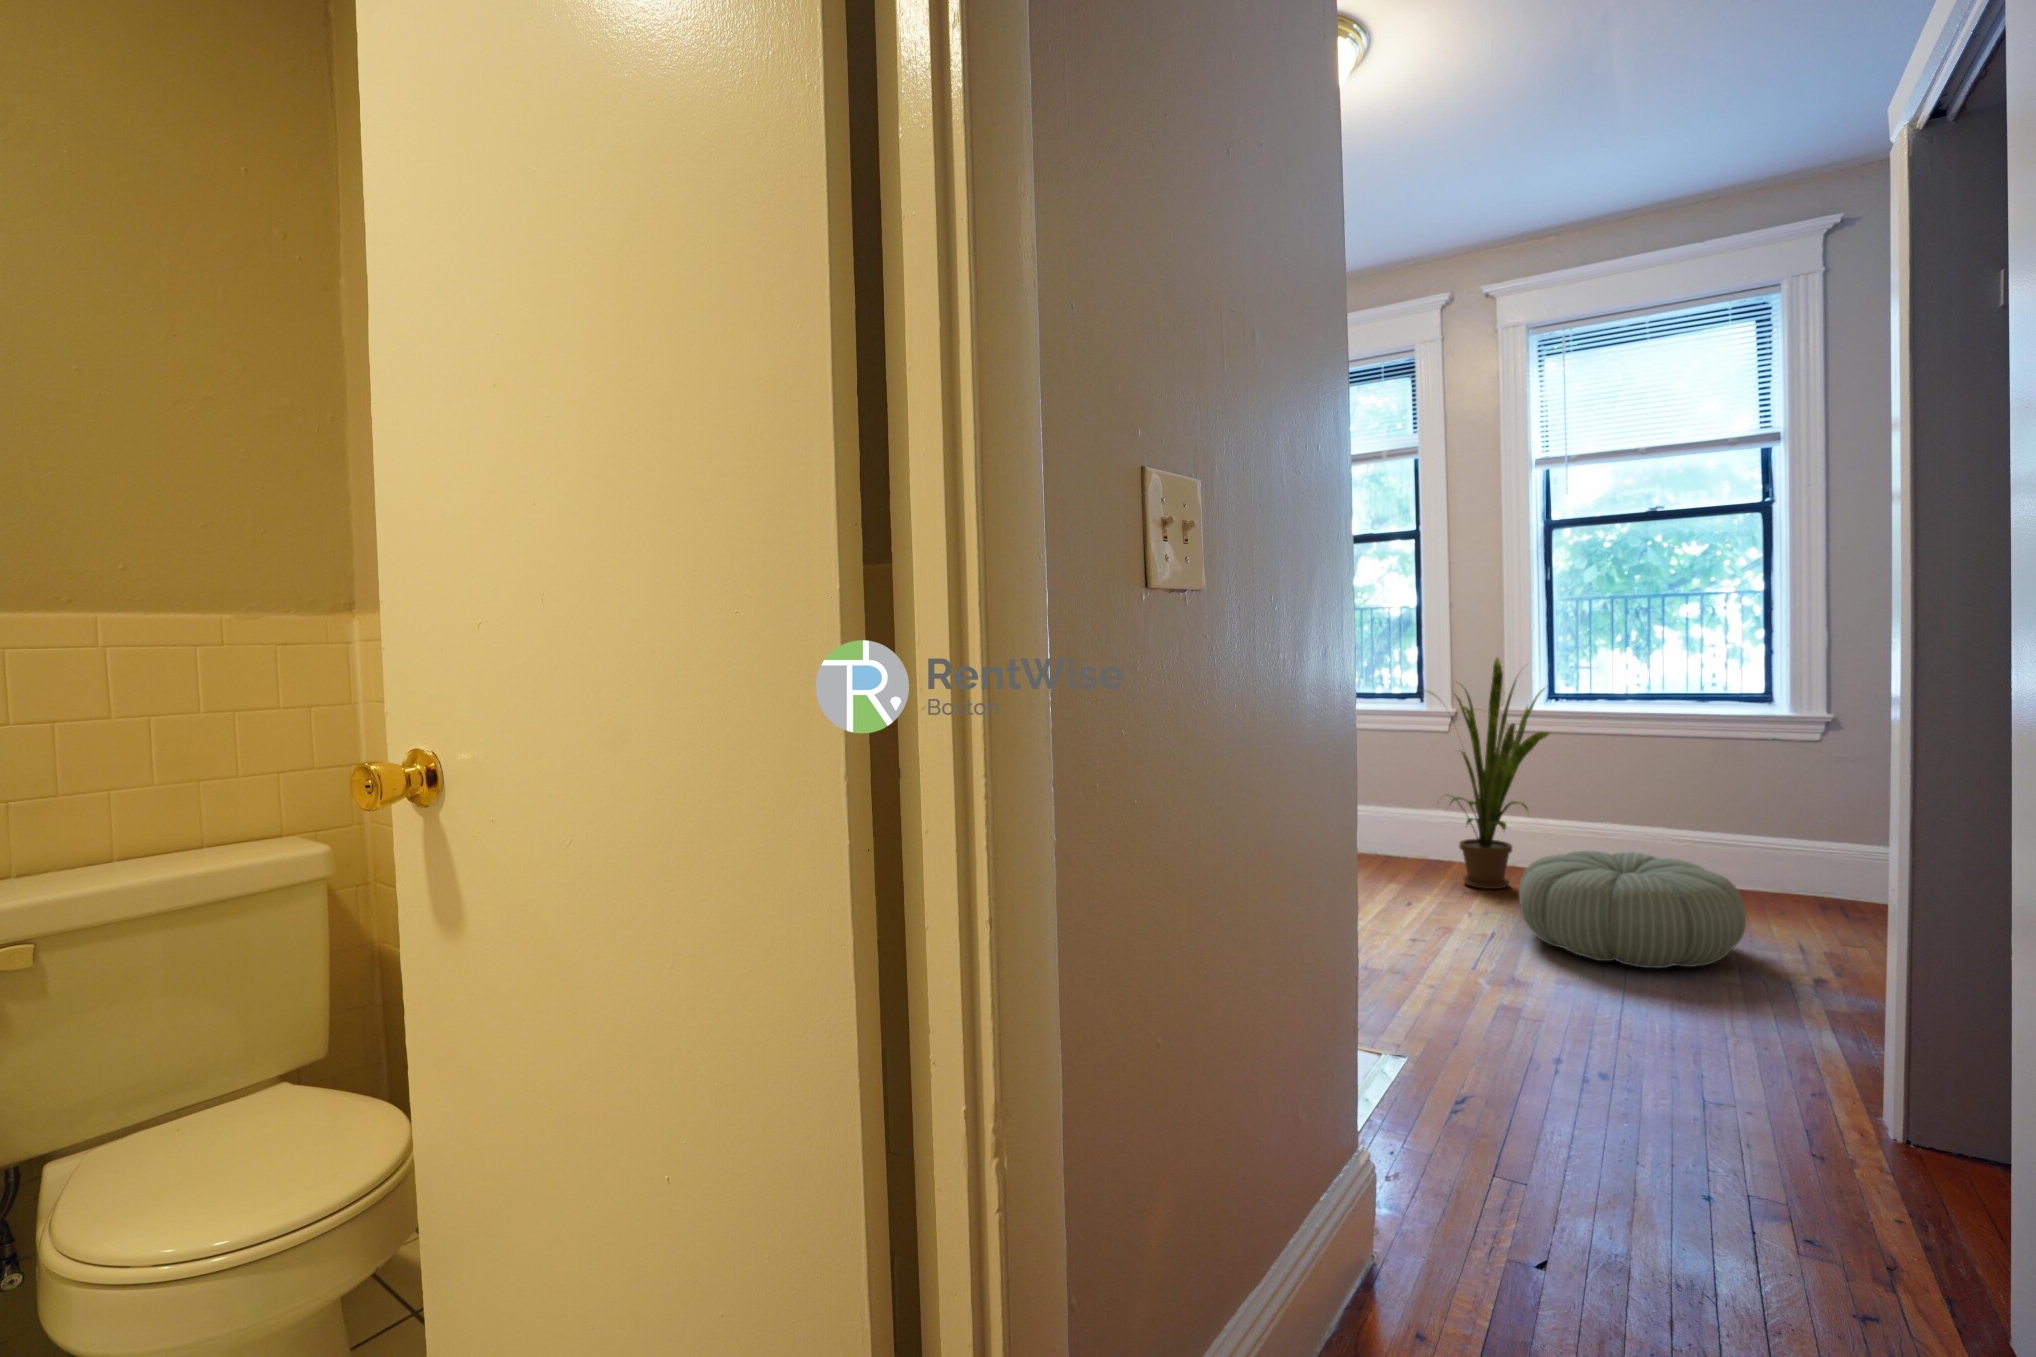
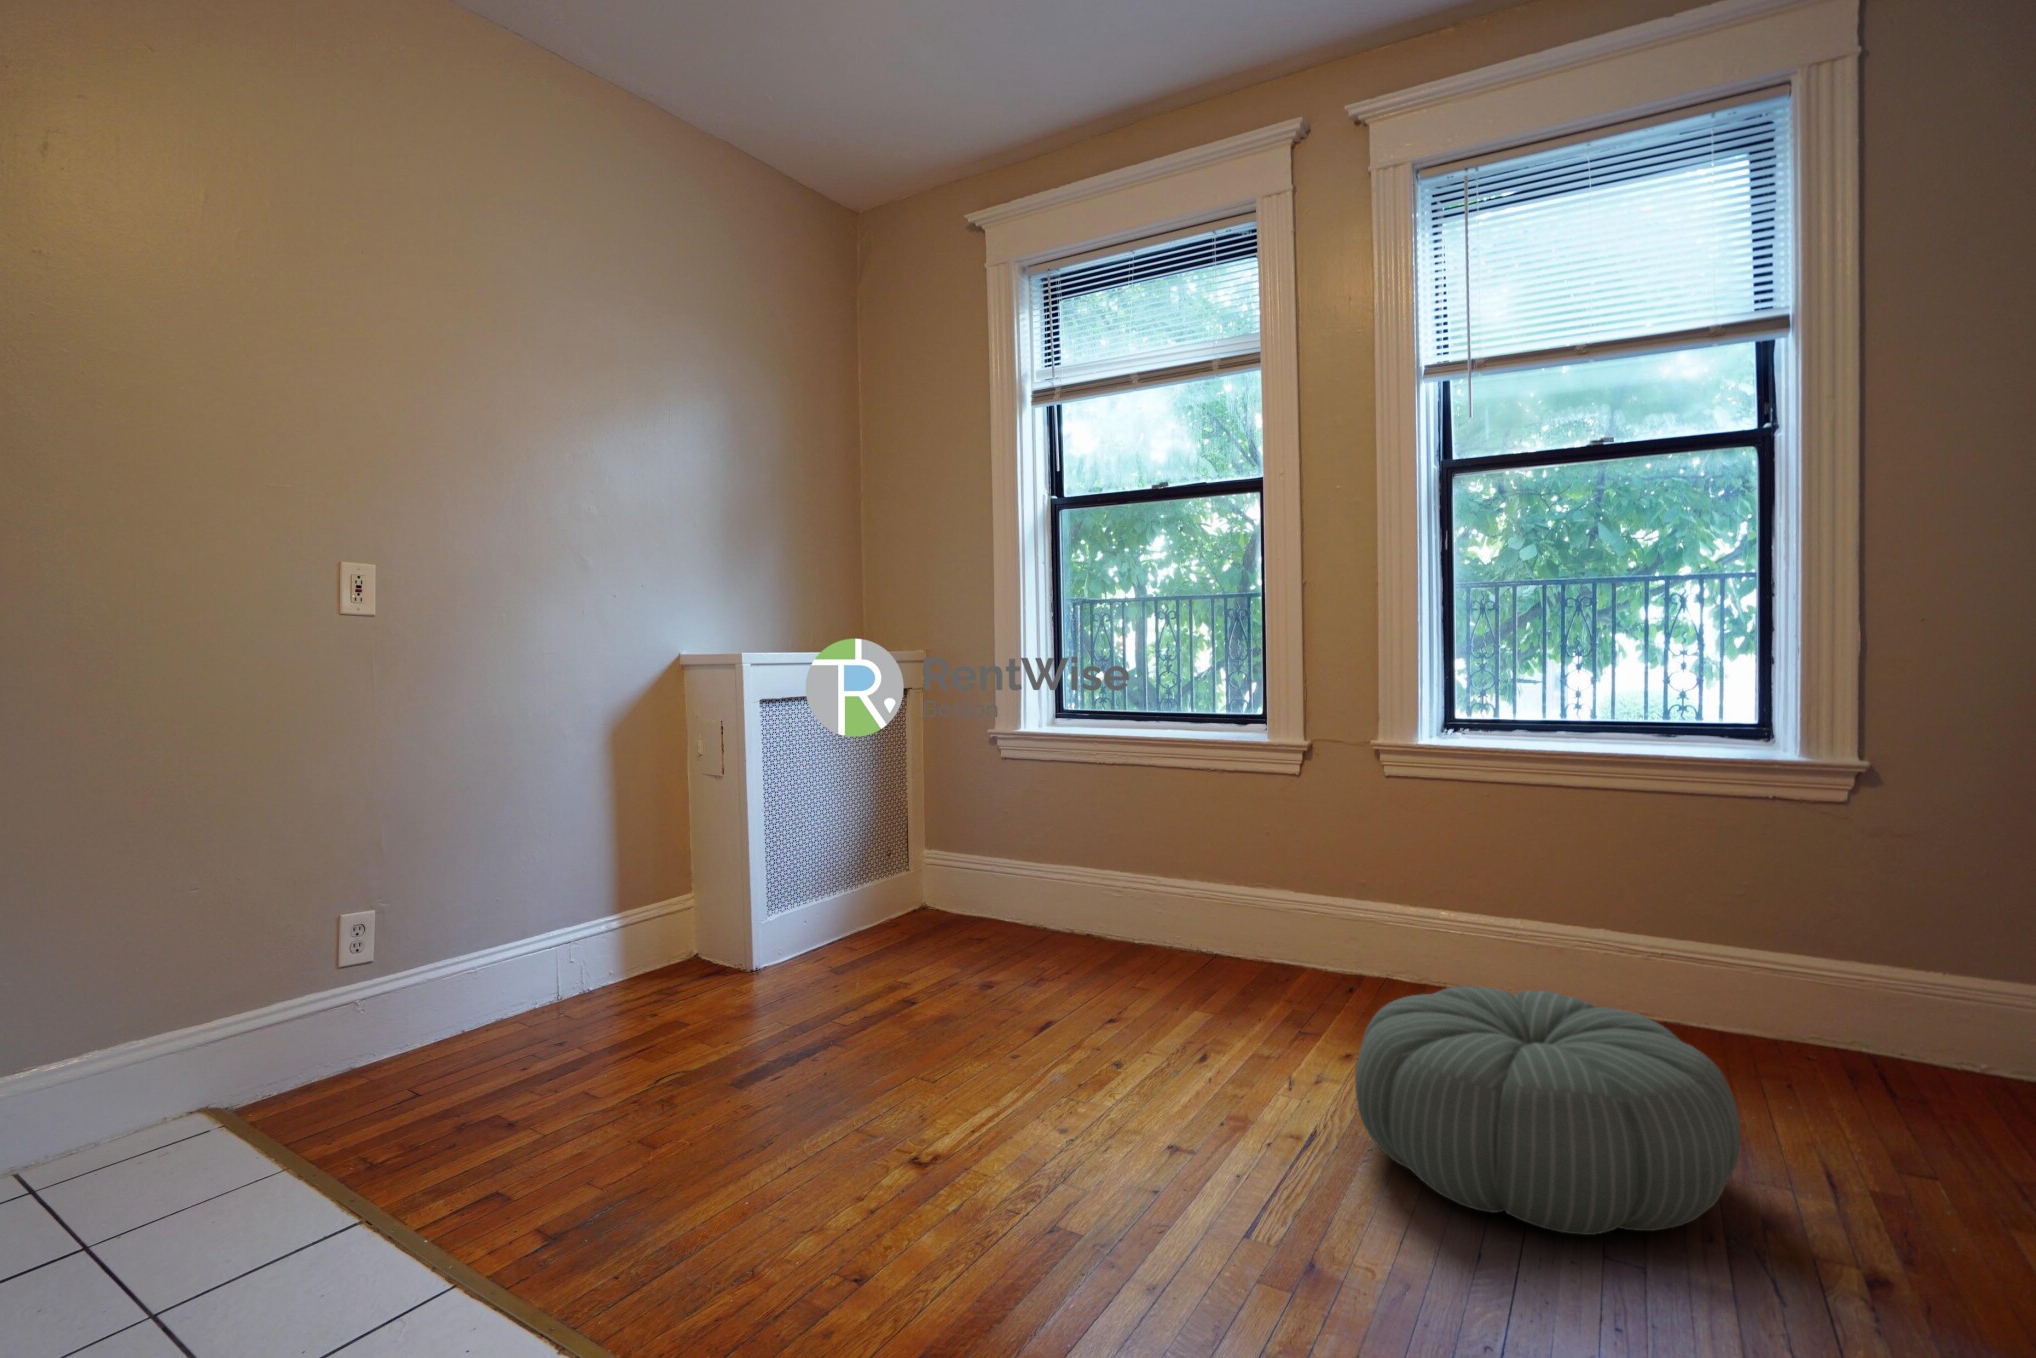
house plant: present [1429,658,1549,889] -> none [1239,664,1438,1027]

